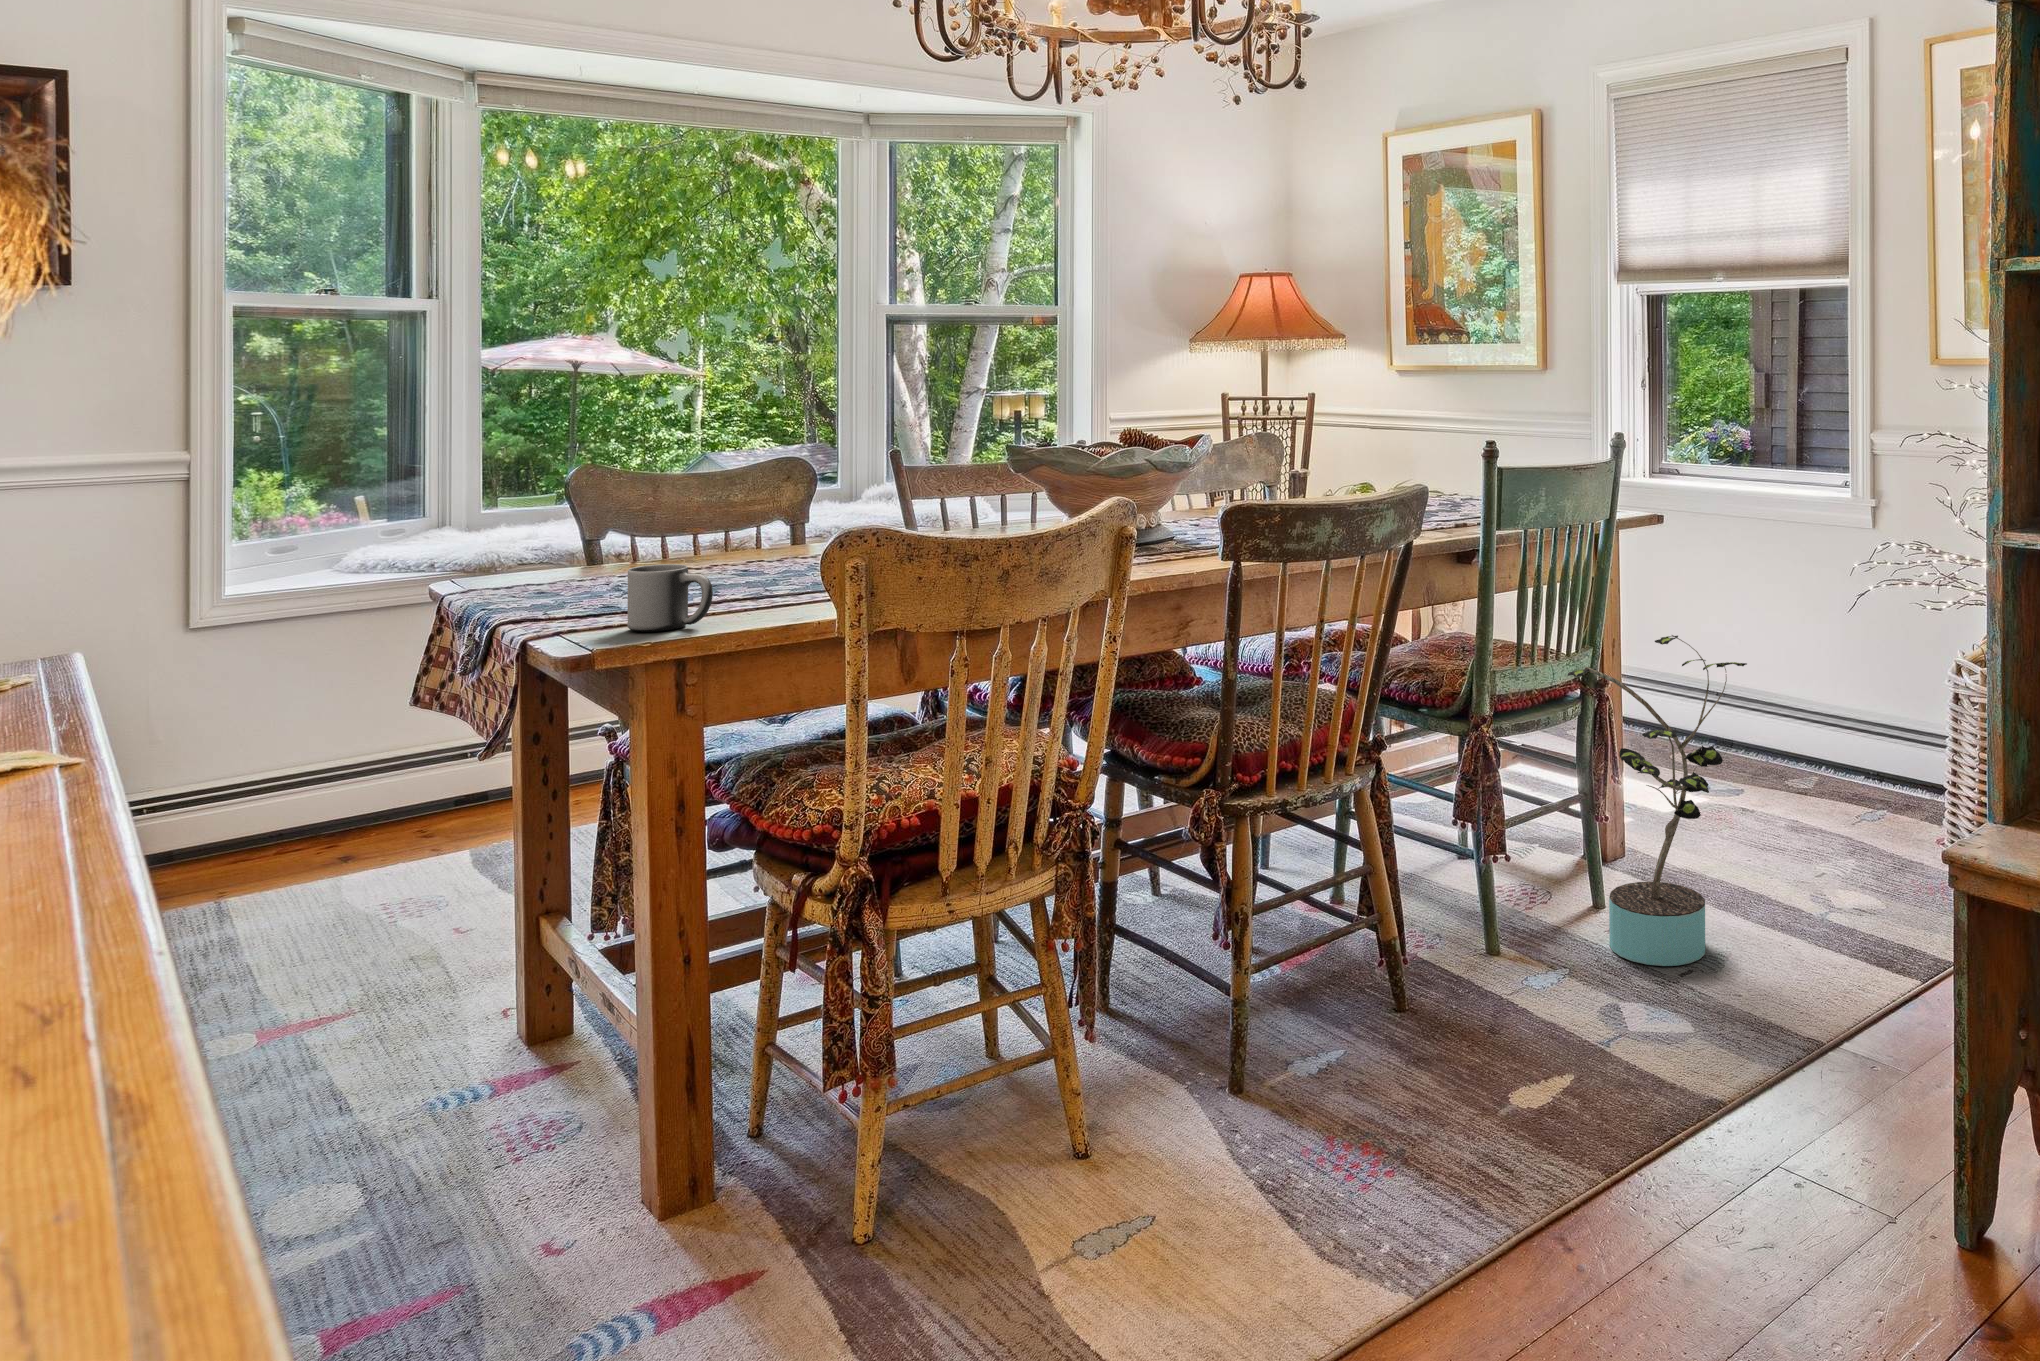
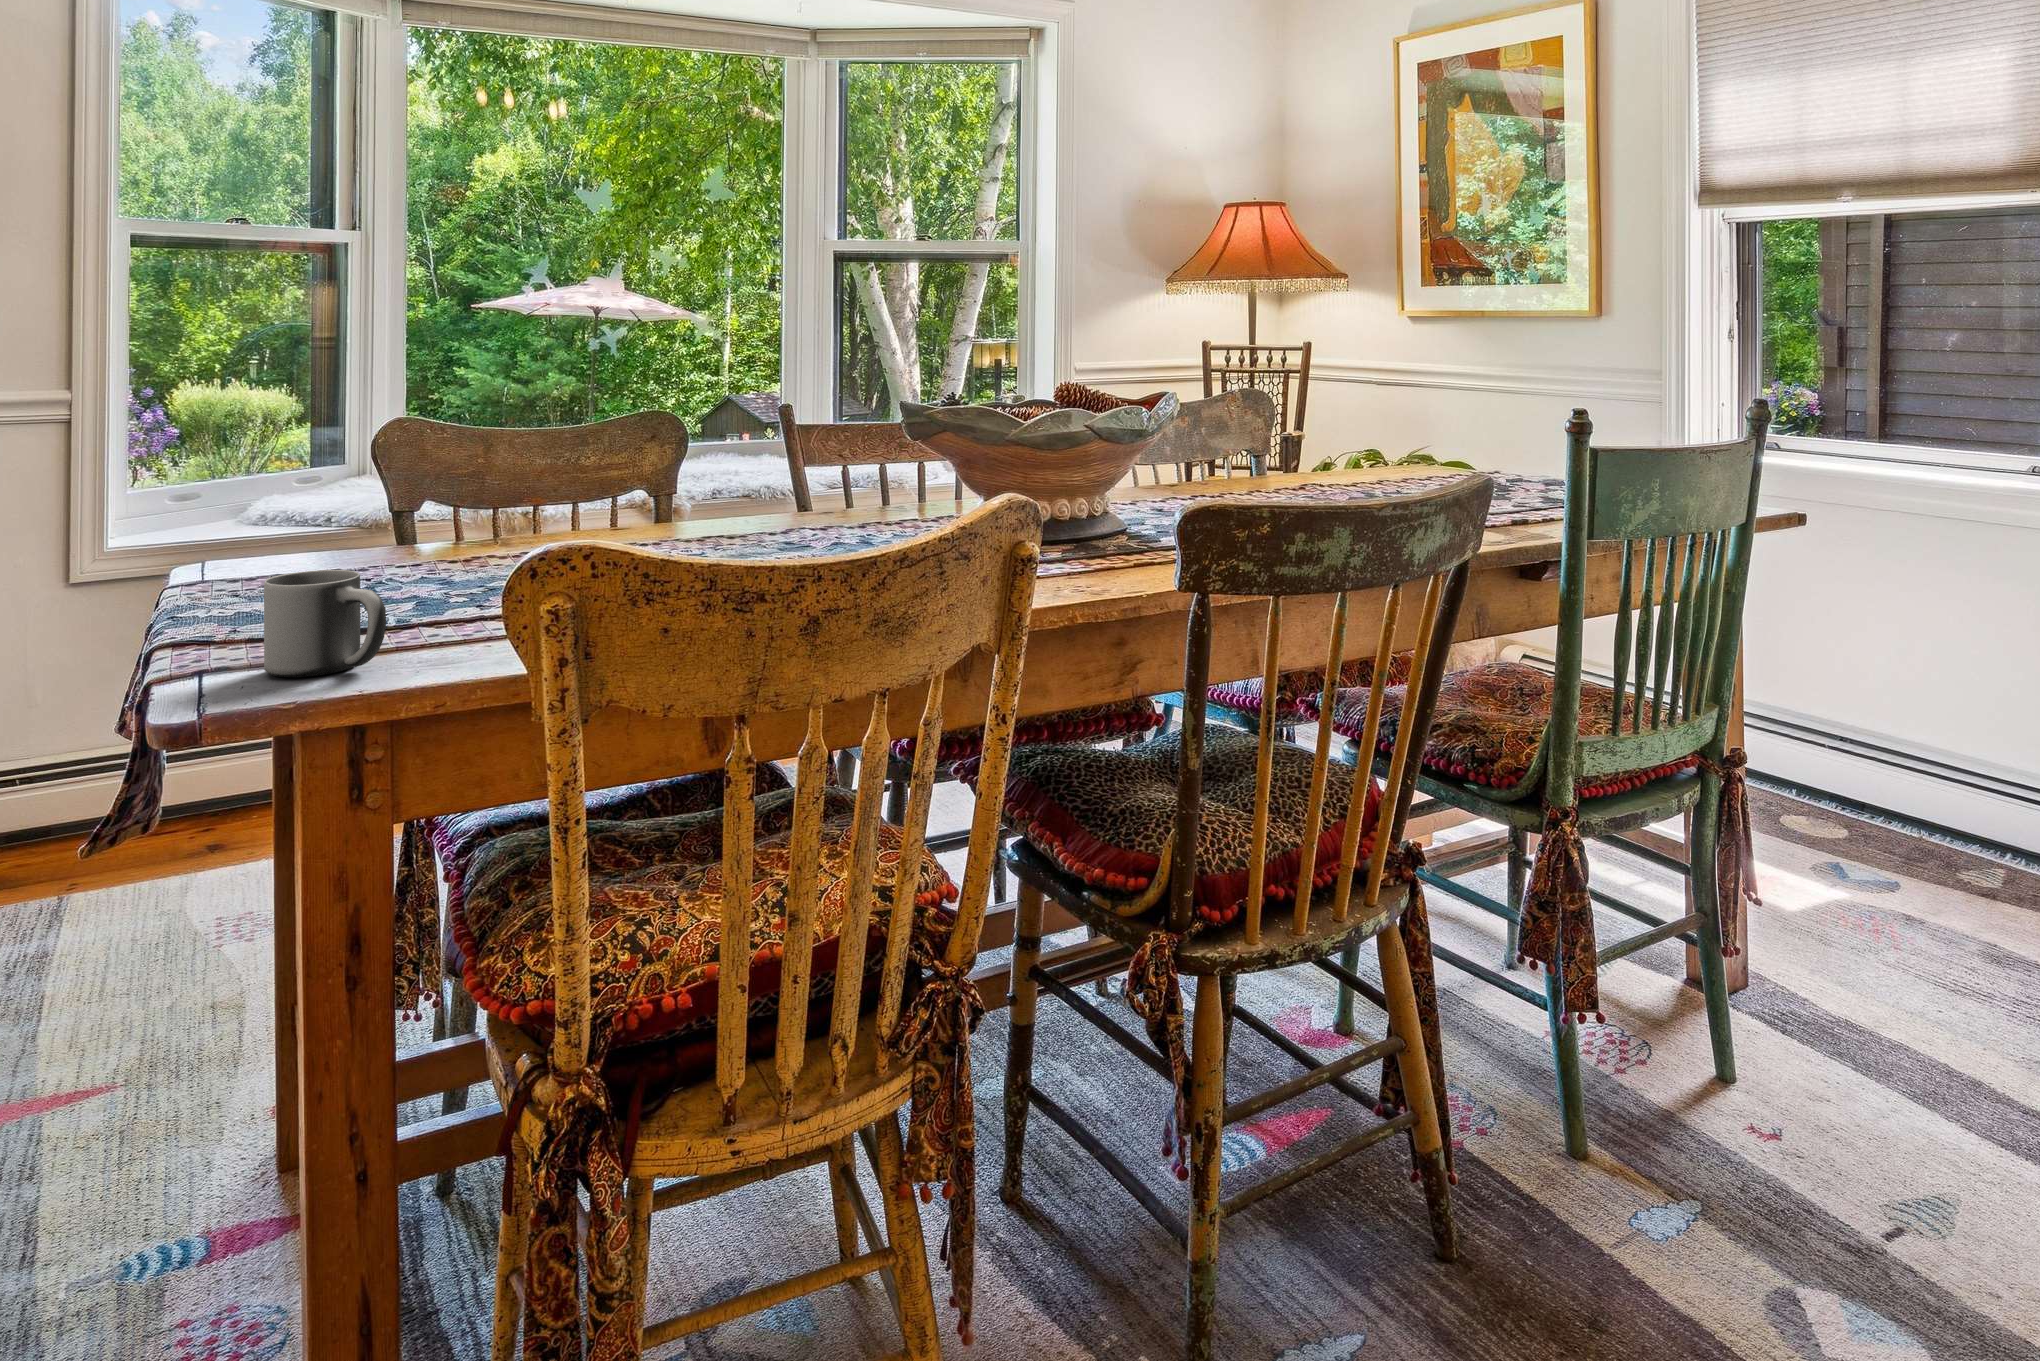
potted plant: present [1568,635,1747,966] -> none [1692,699,1996,1213]

